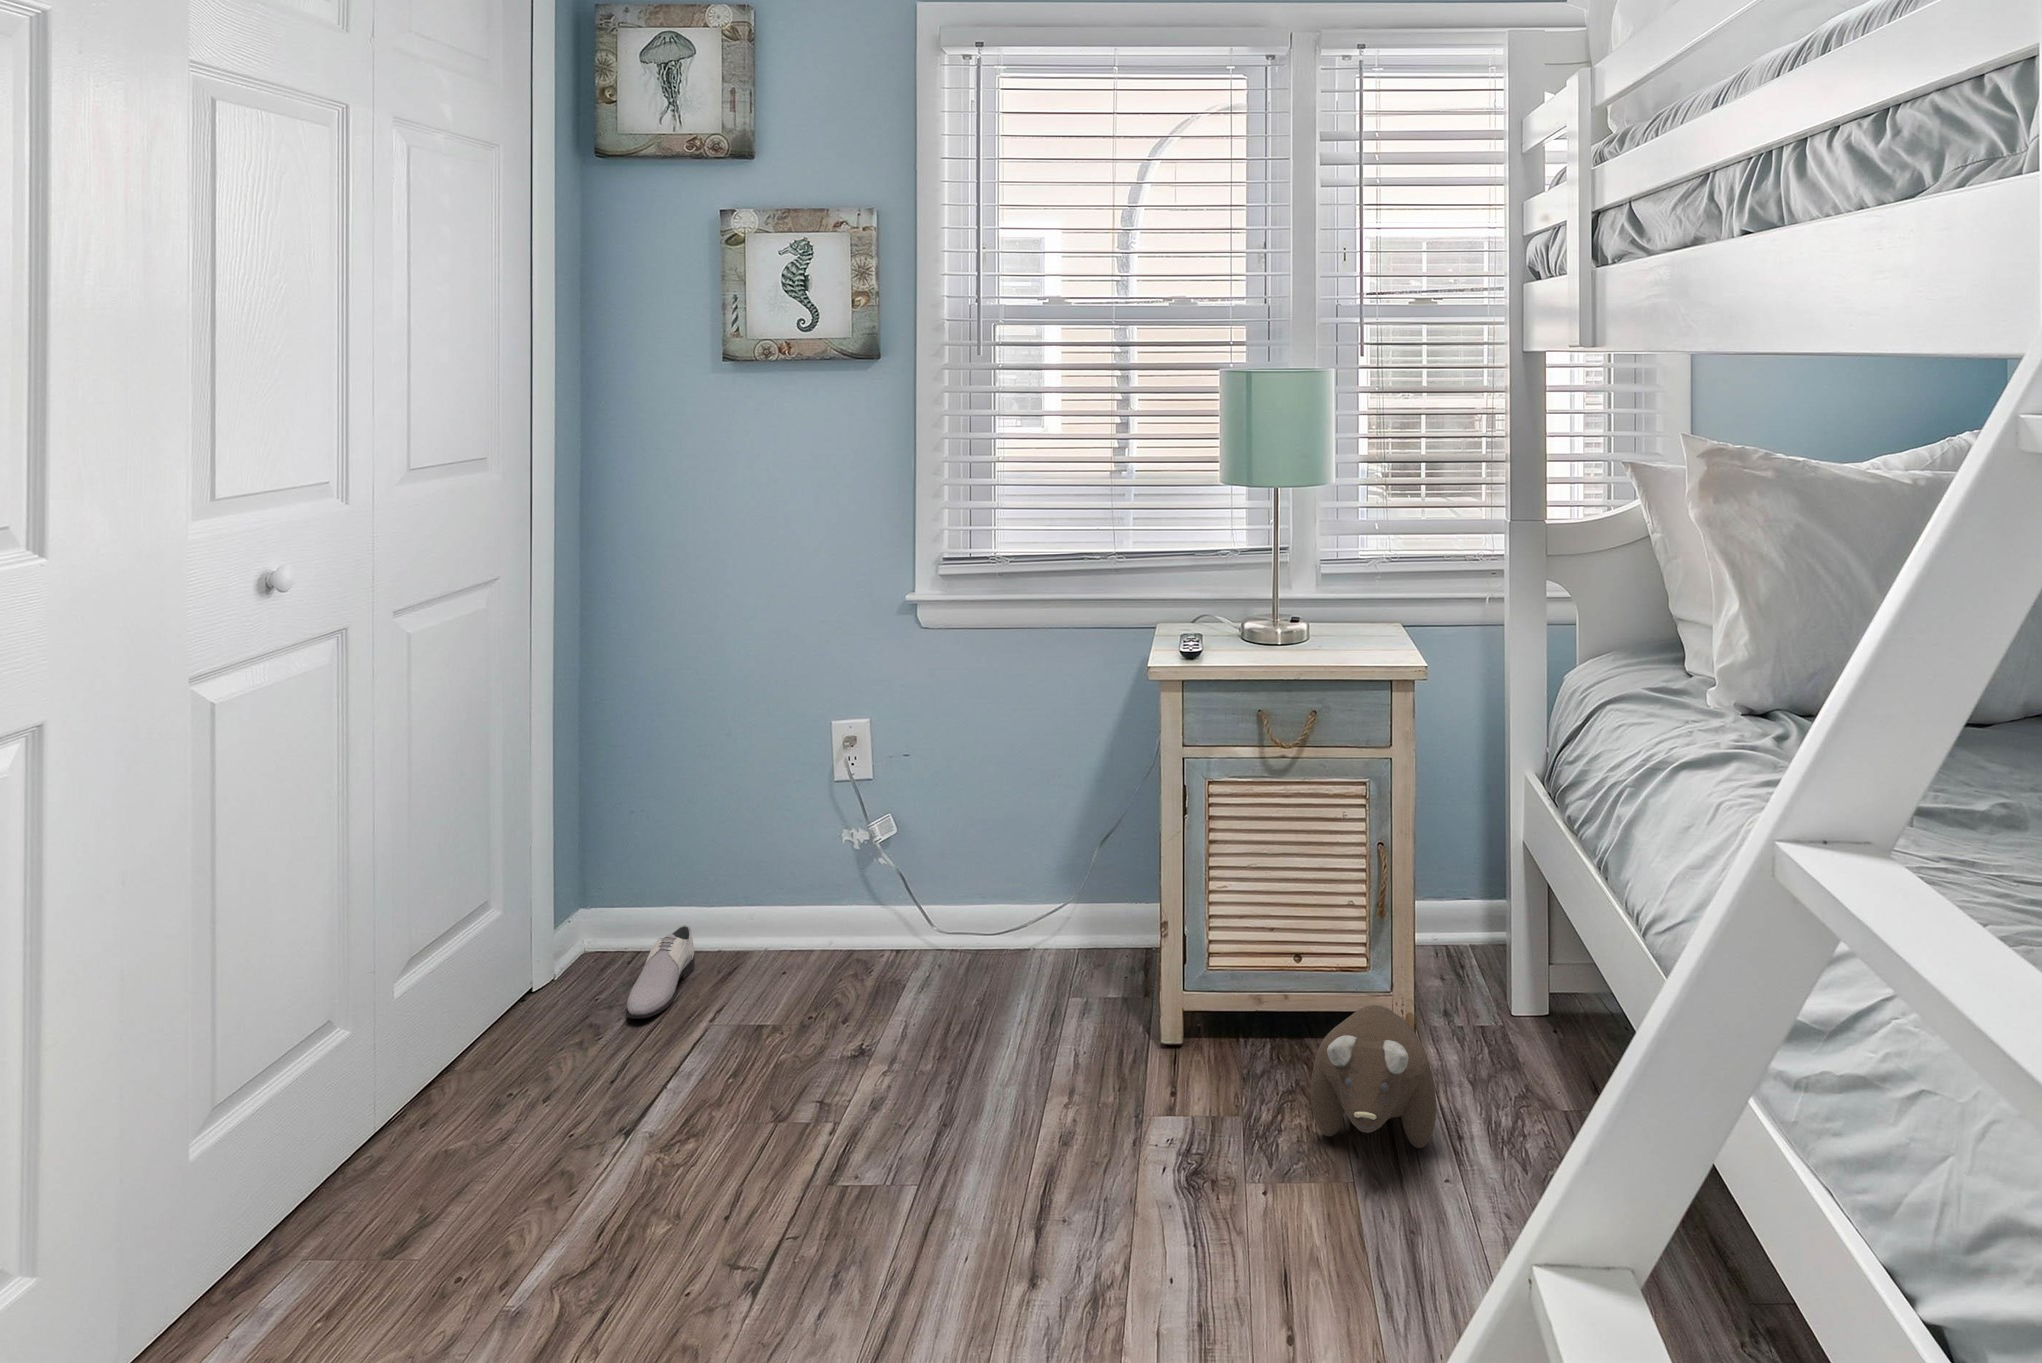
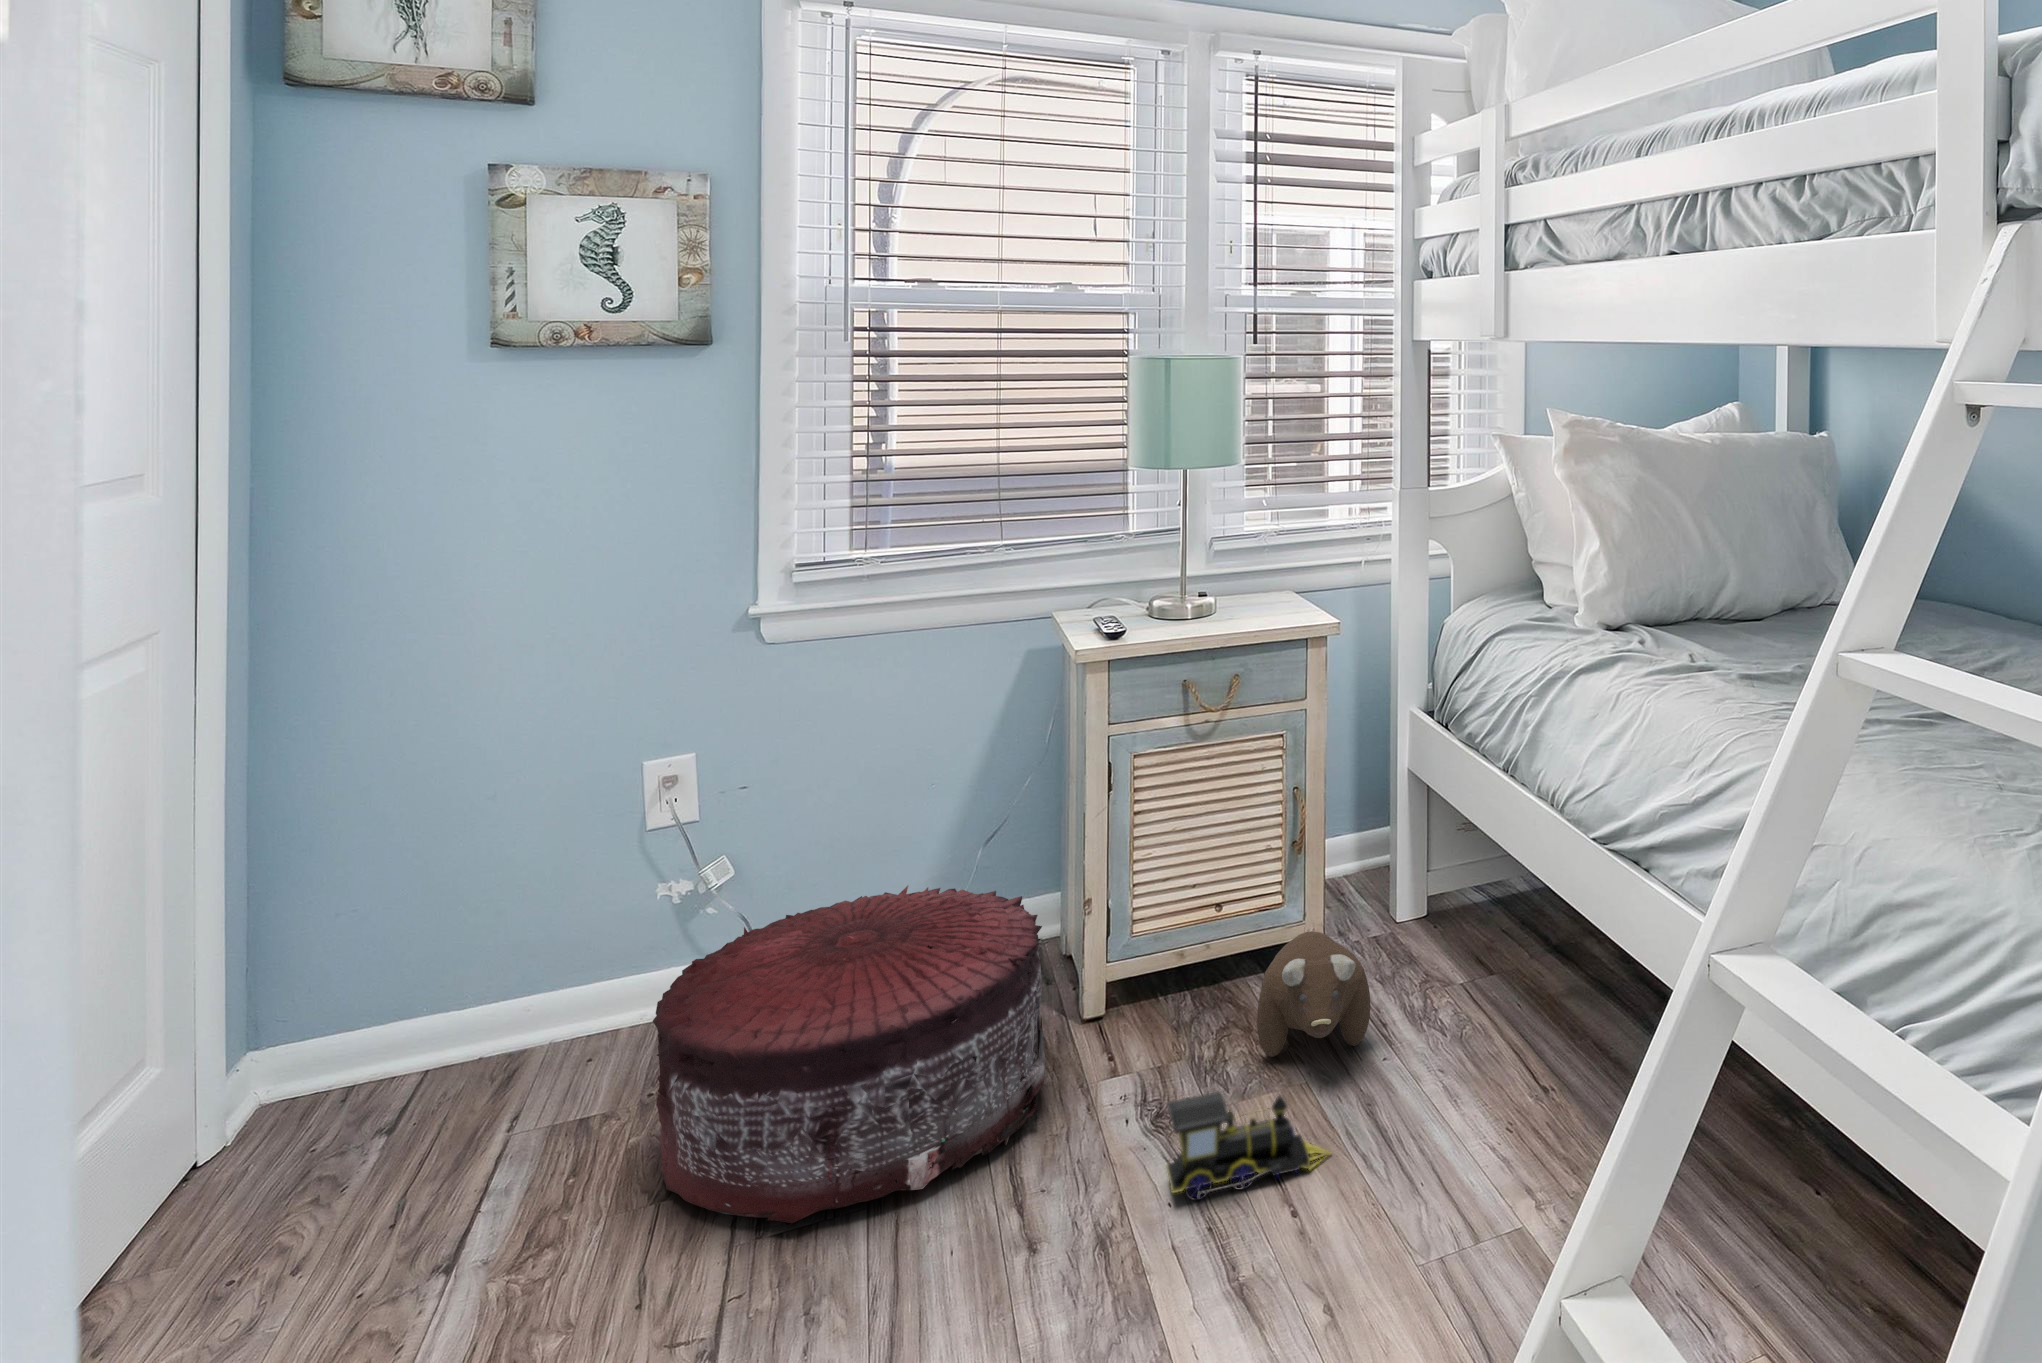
pouf: none [769,873,1107,1184] -> present [653,886,1045,1223]
shoe: present [627,926,695,1018] -> none [378,1029,454,1147]
toy train: none [1168,1165,1350,1288] -> present [1167,1092,1332,1200]

